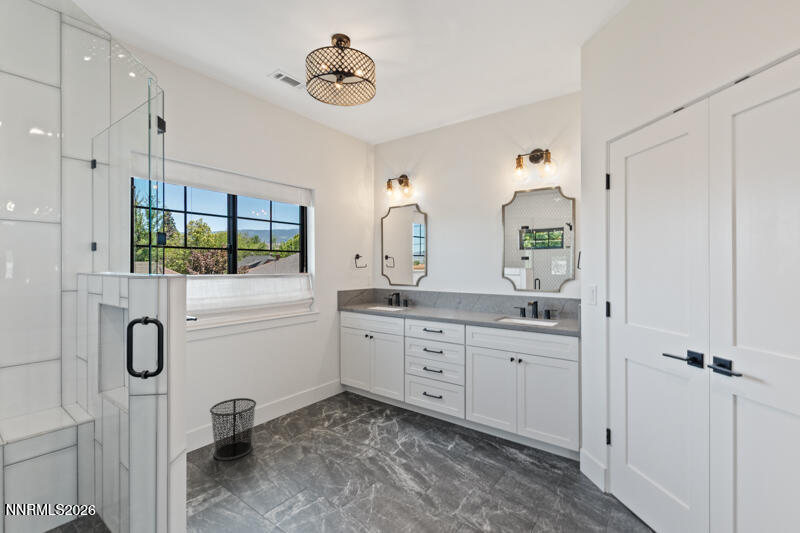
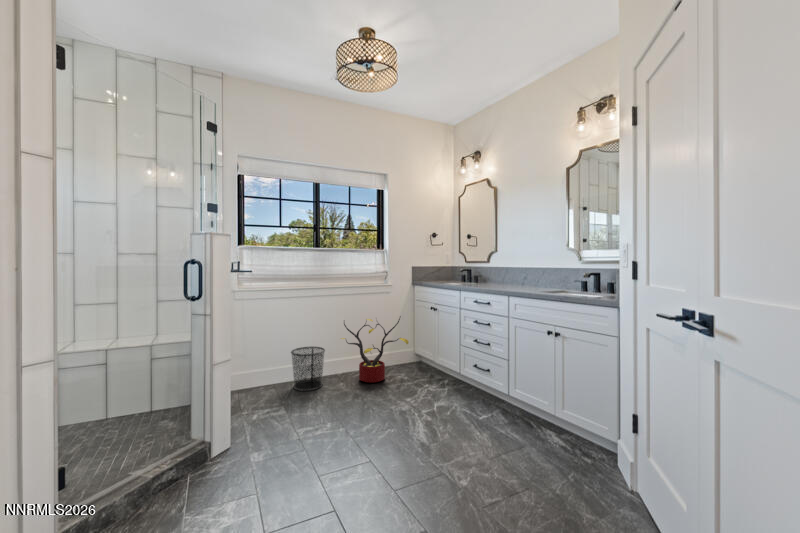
decorative plant: none [264,348,349,430] -> present [341,316,408,382]

